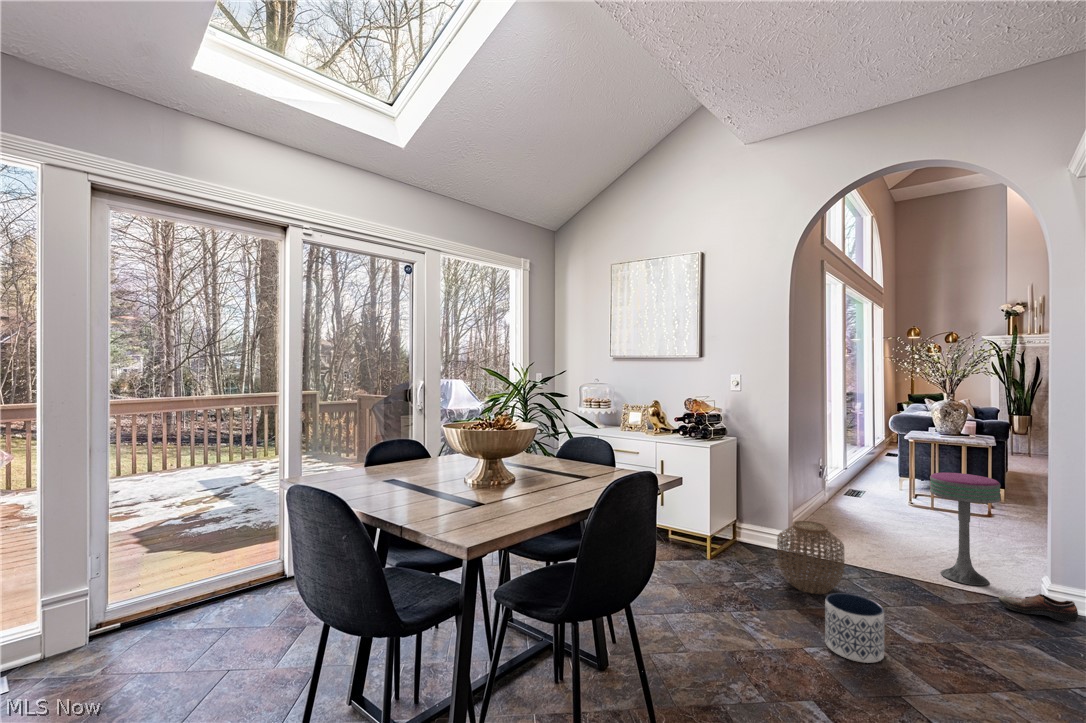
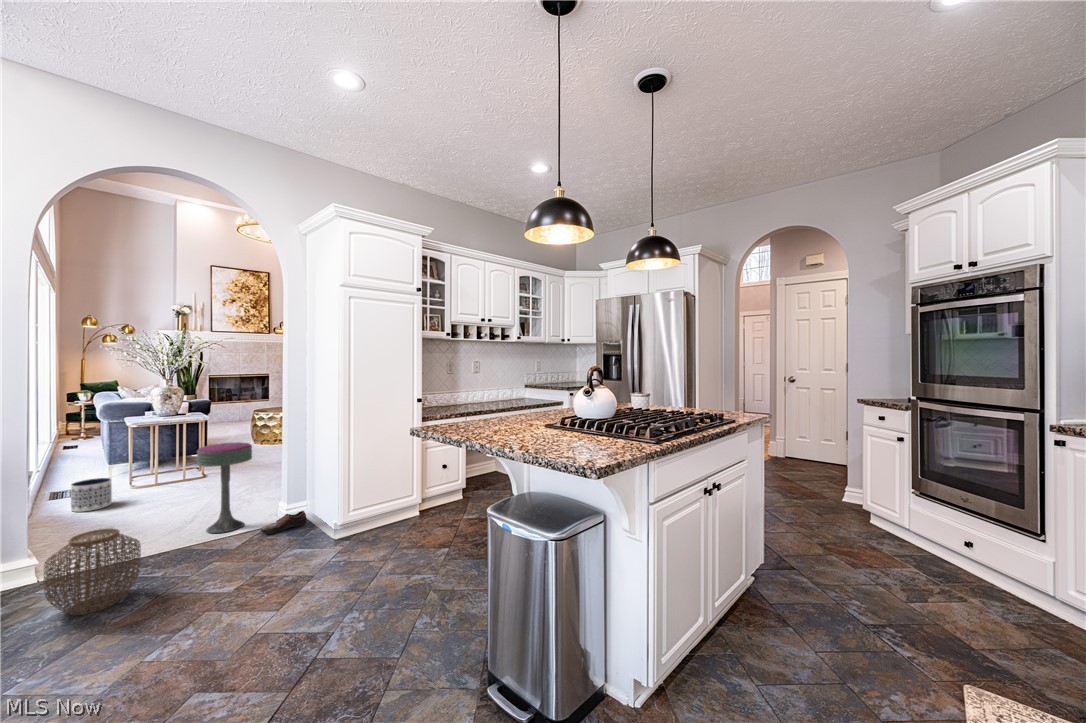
planter: present [825,593,884,663] -> present [71,478,112,512]

